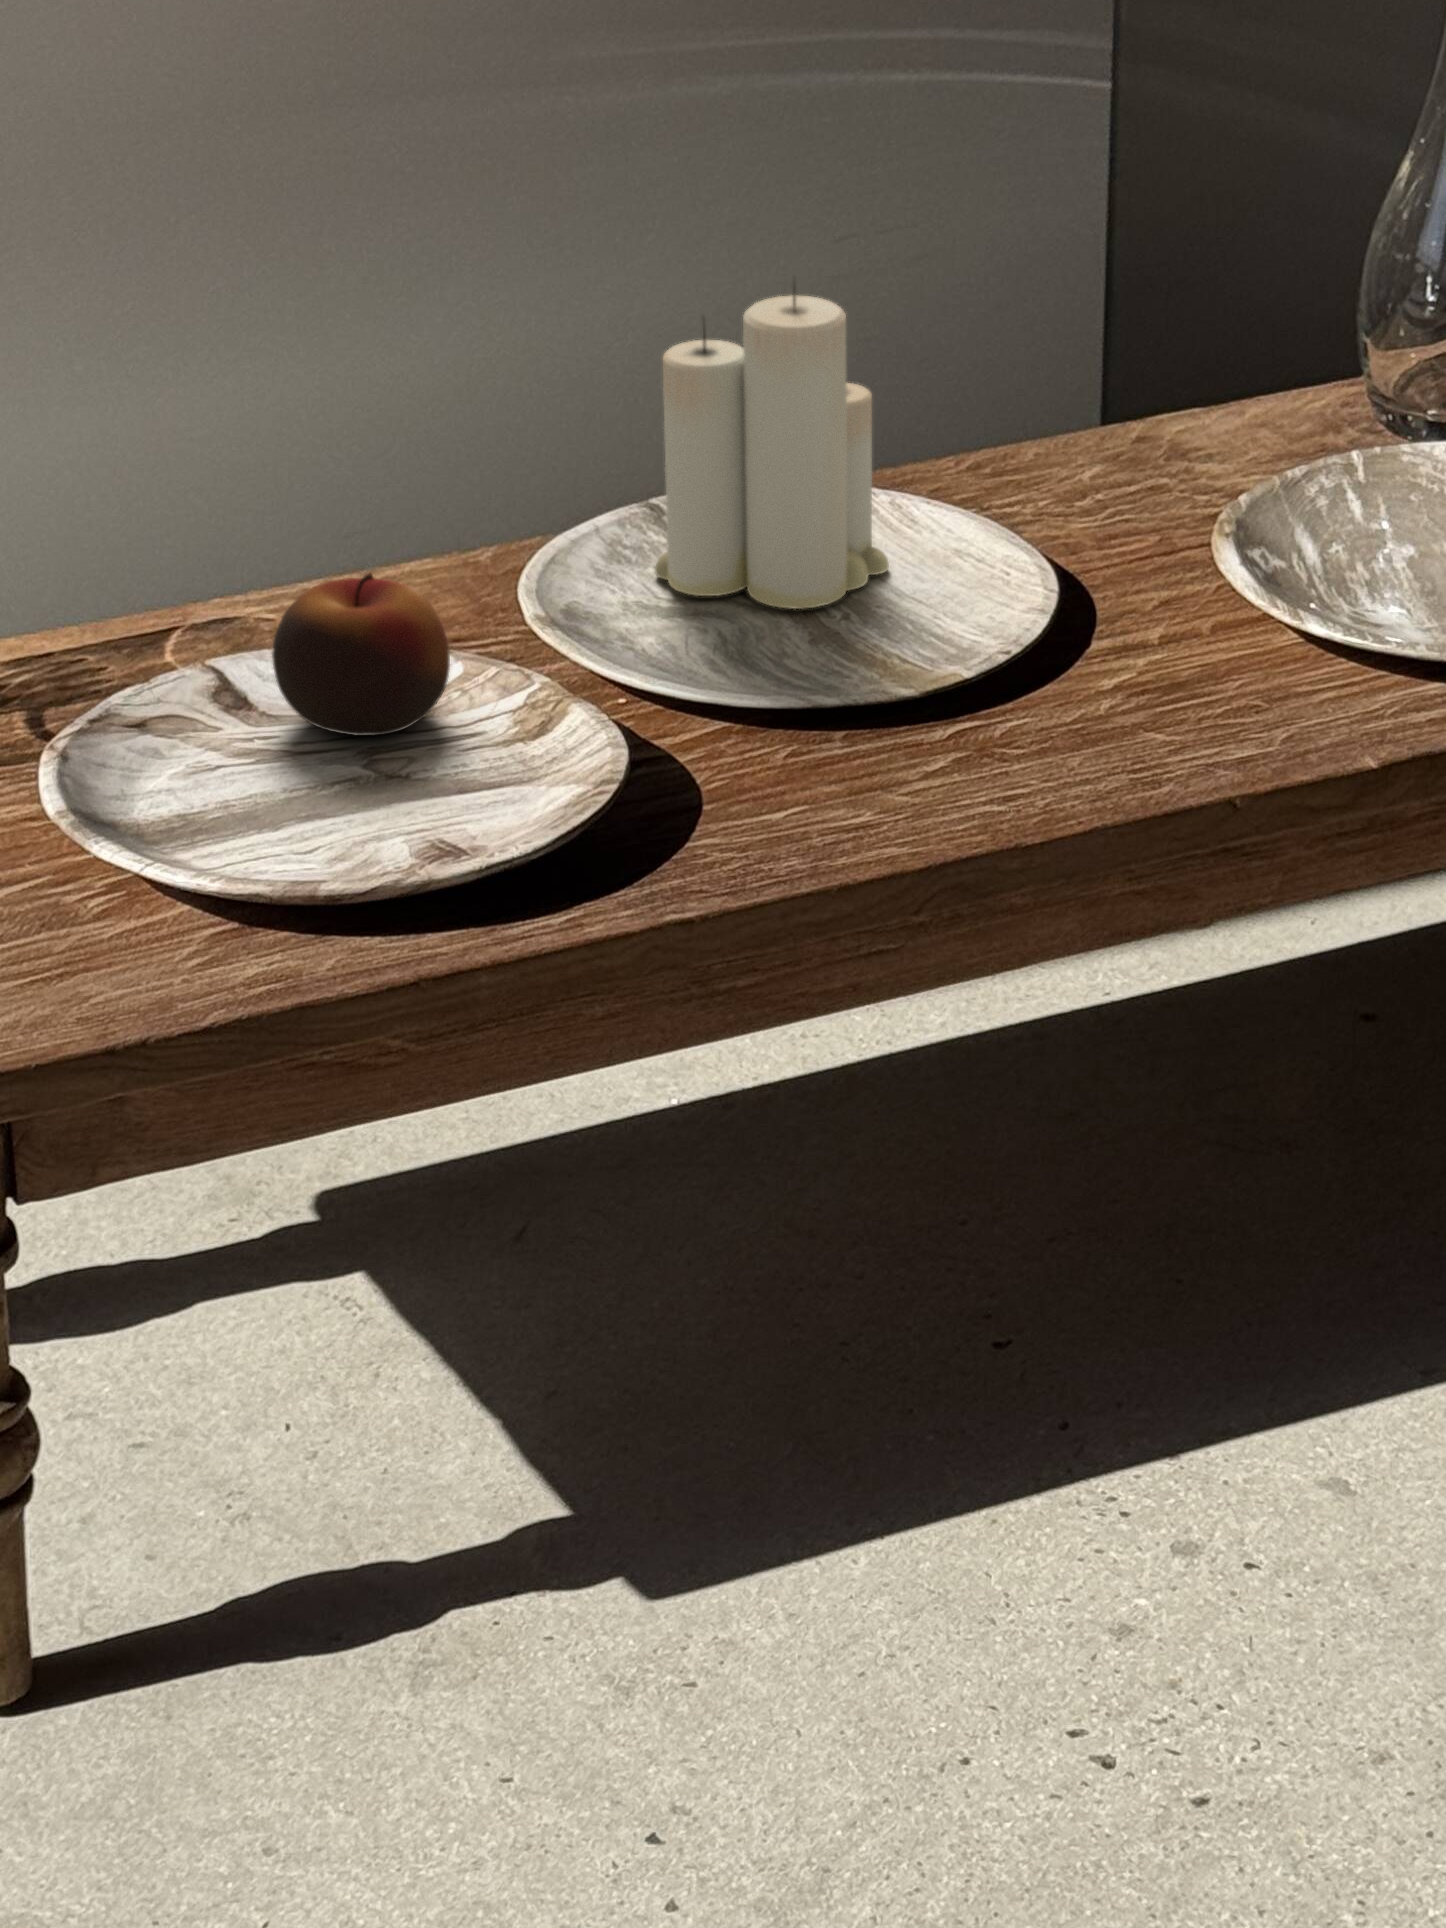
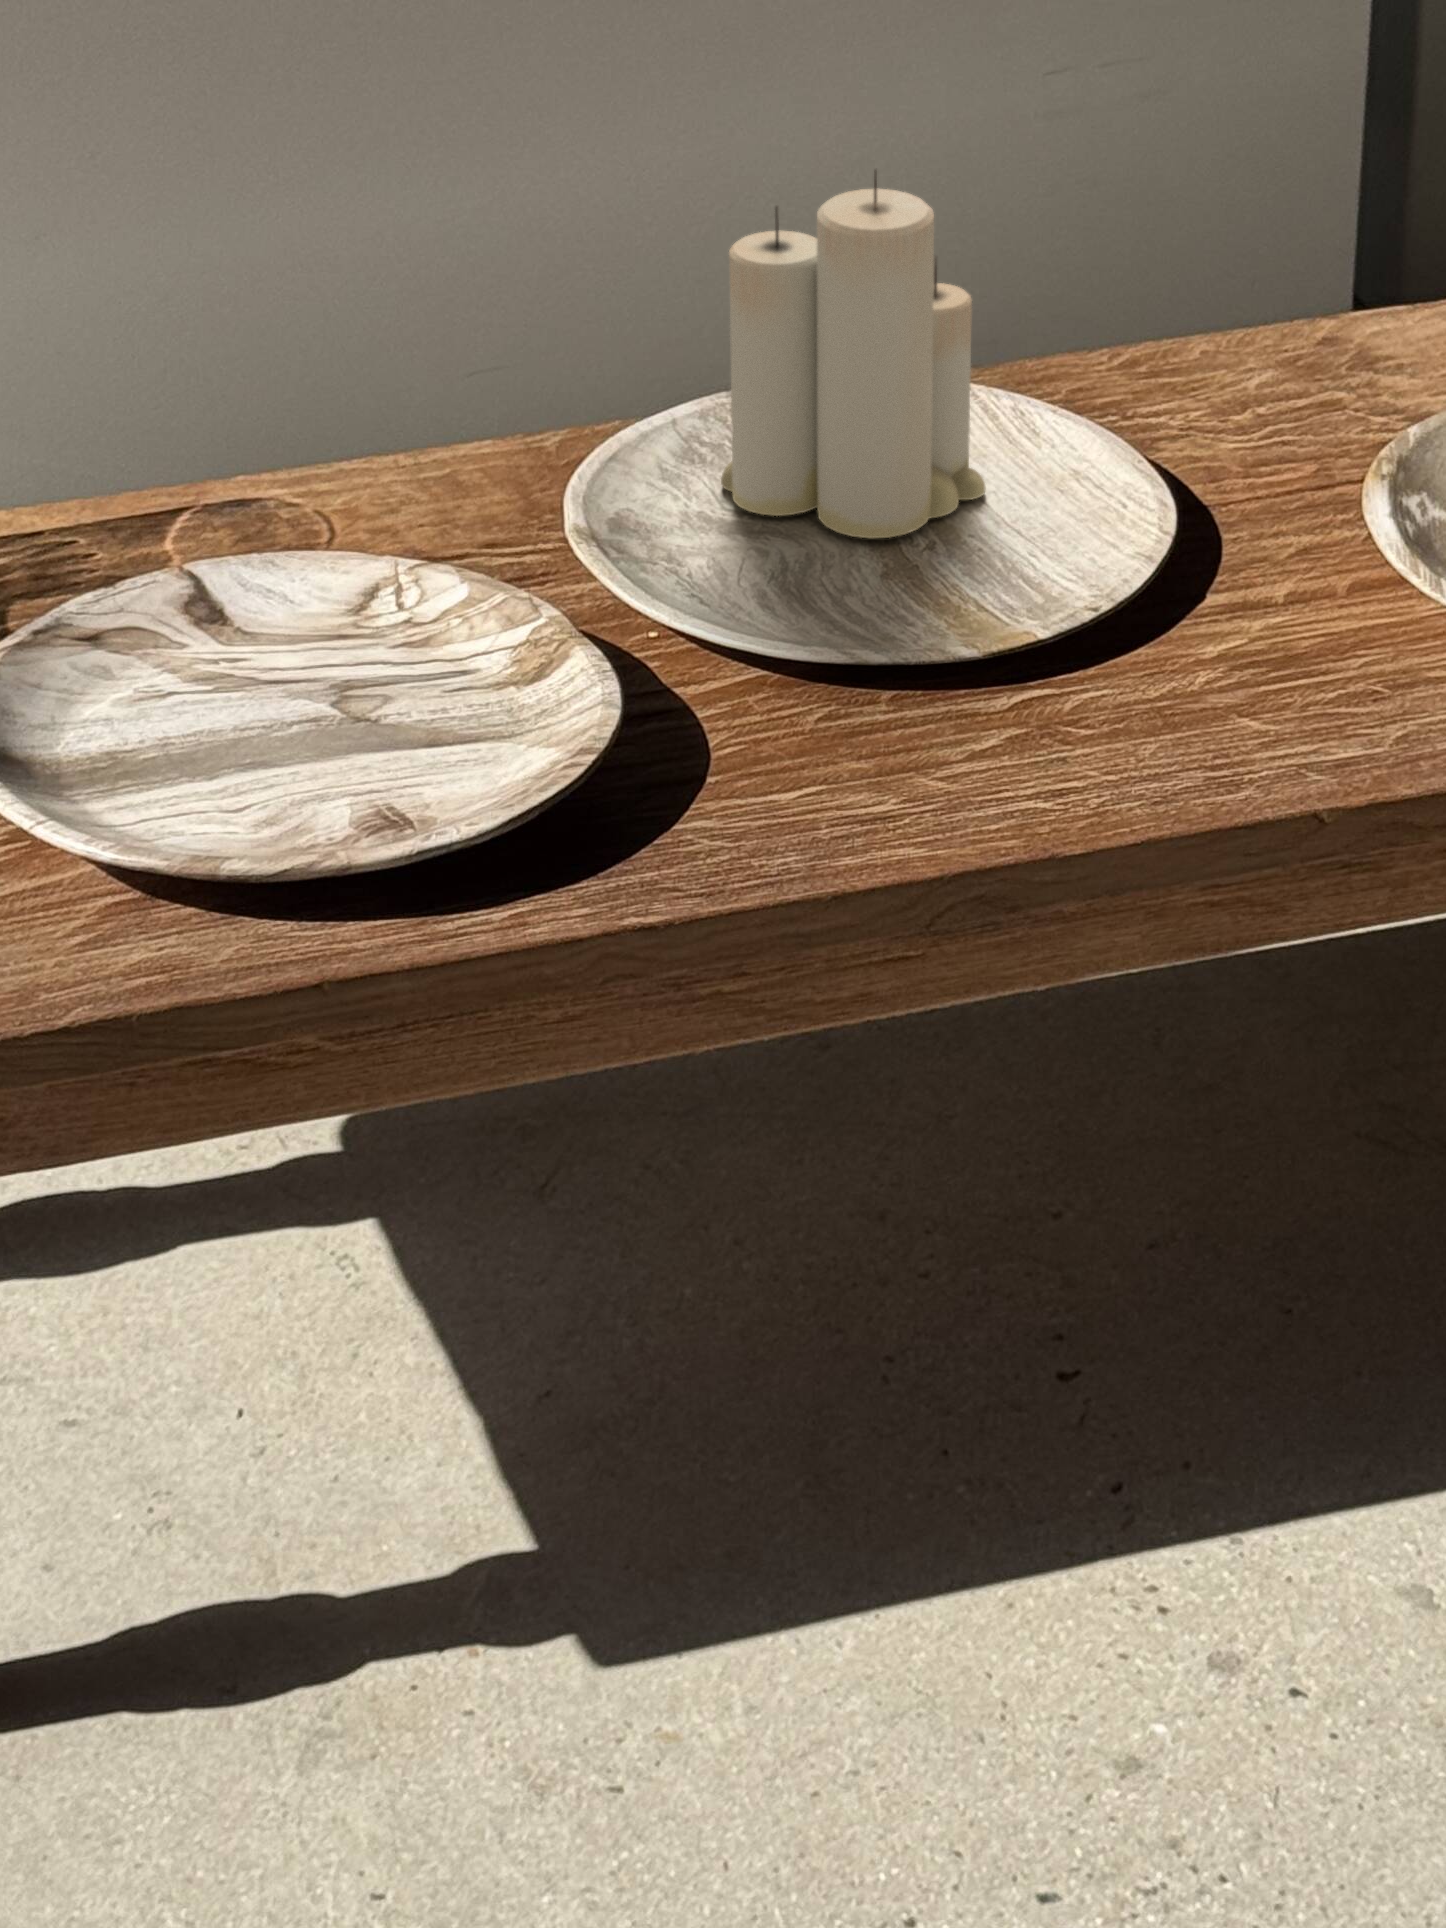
apple: present [272,573,450,736] -> none [243,487,443,669]

